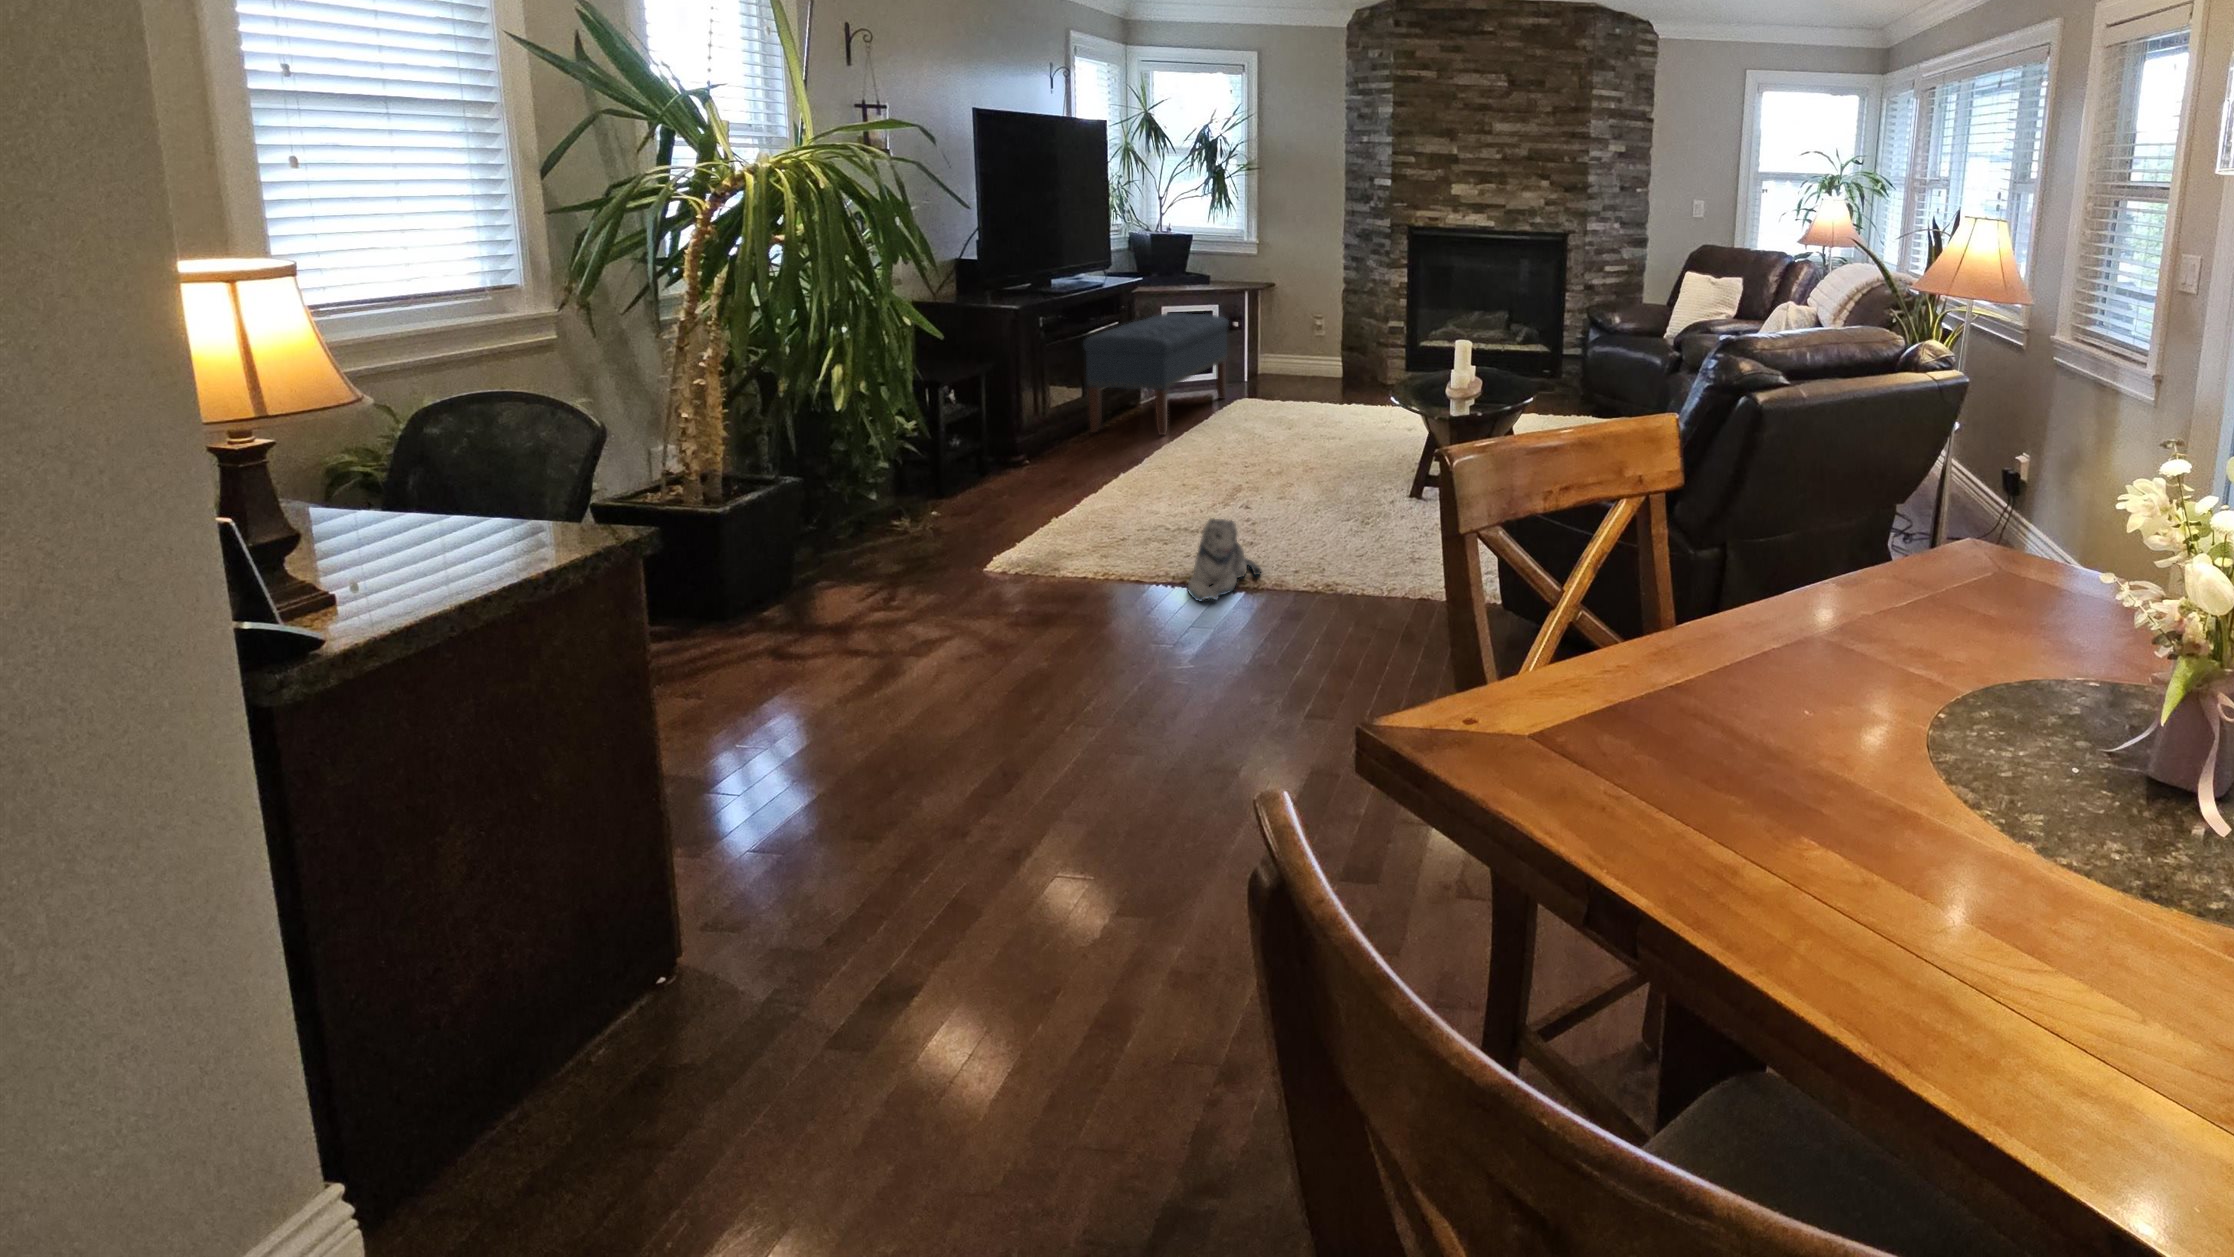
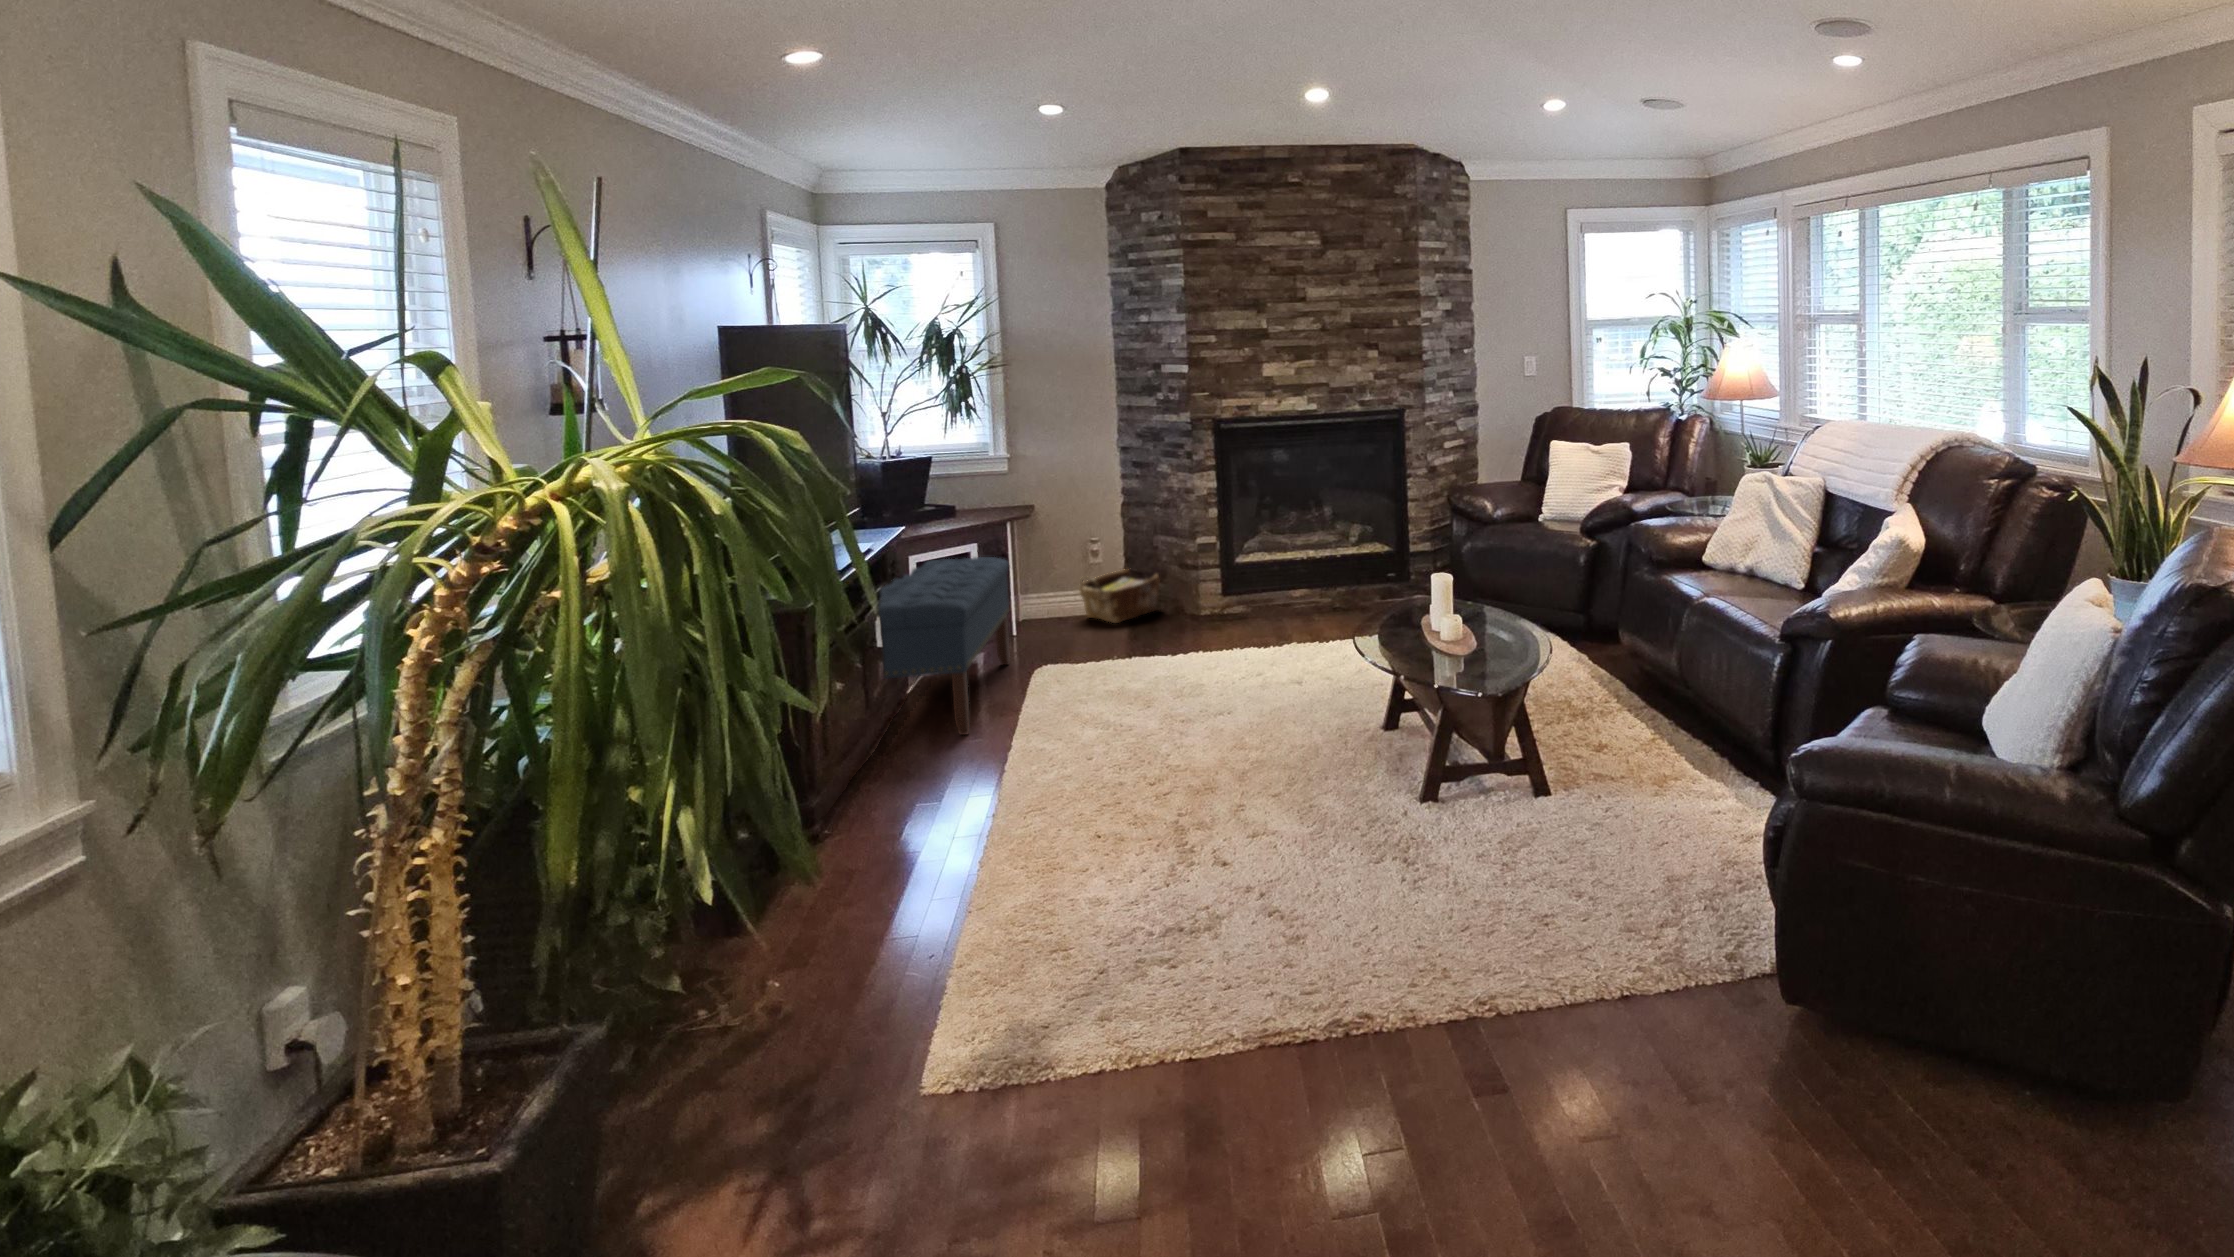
woven basket: none [1297,333,1363,382] -> present [1079,569,1160,623]
plush toy: present [1188,519,1261,602] -> none [1179,890,1283,1038]

